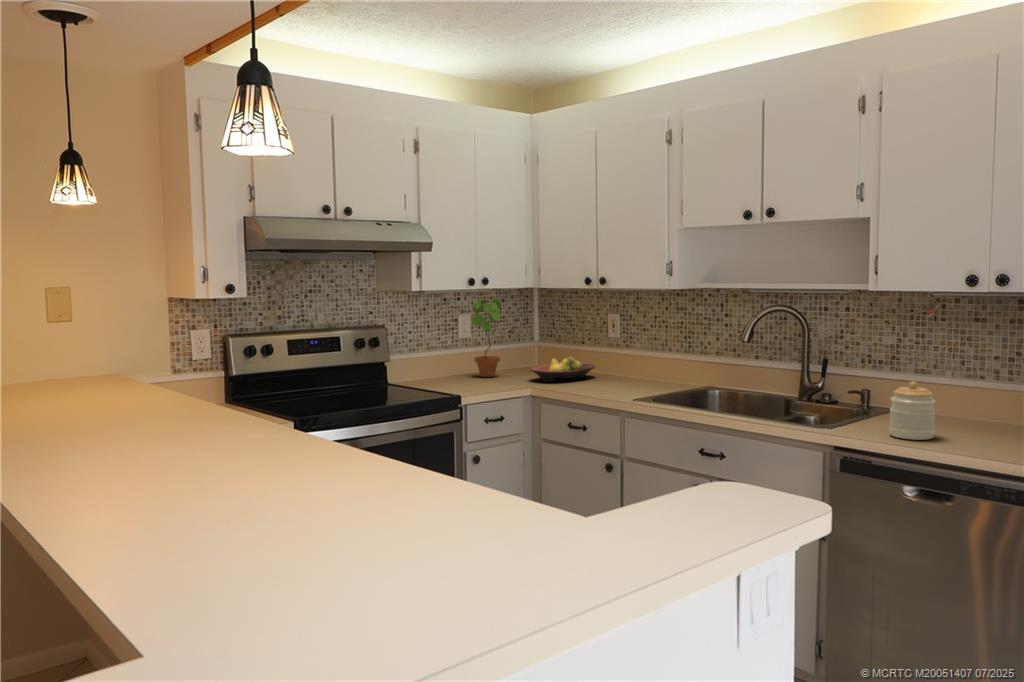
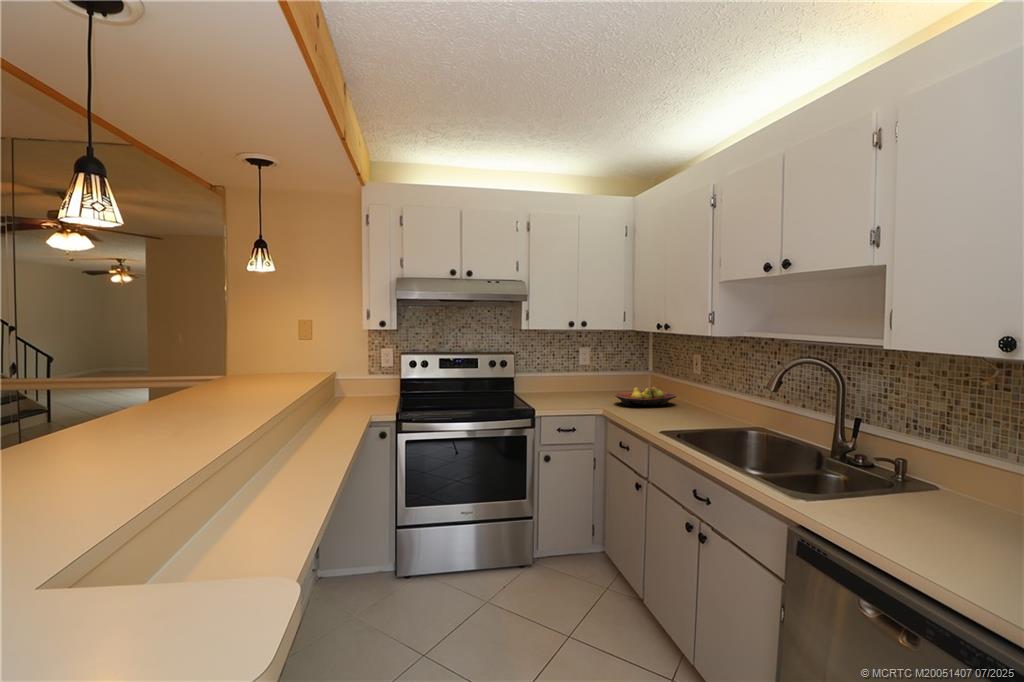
potted plant: present [472,298,501,377] -> none [580,337,605,397]
jar: present [889,382,936,440] -> none [865,466,931,544]

